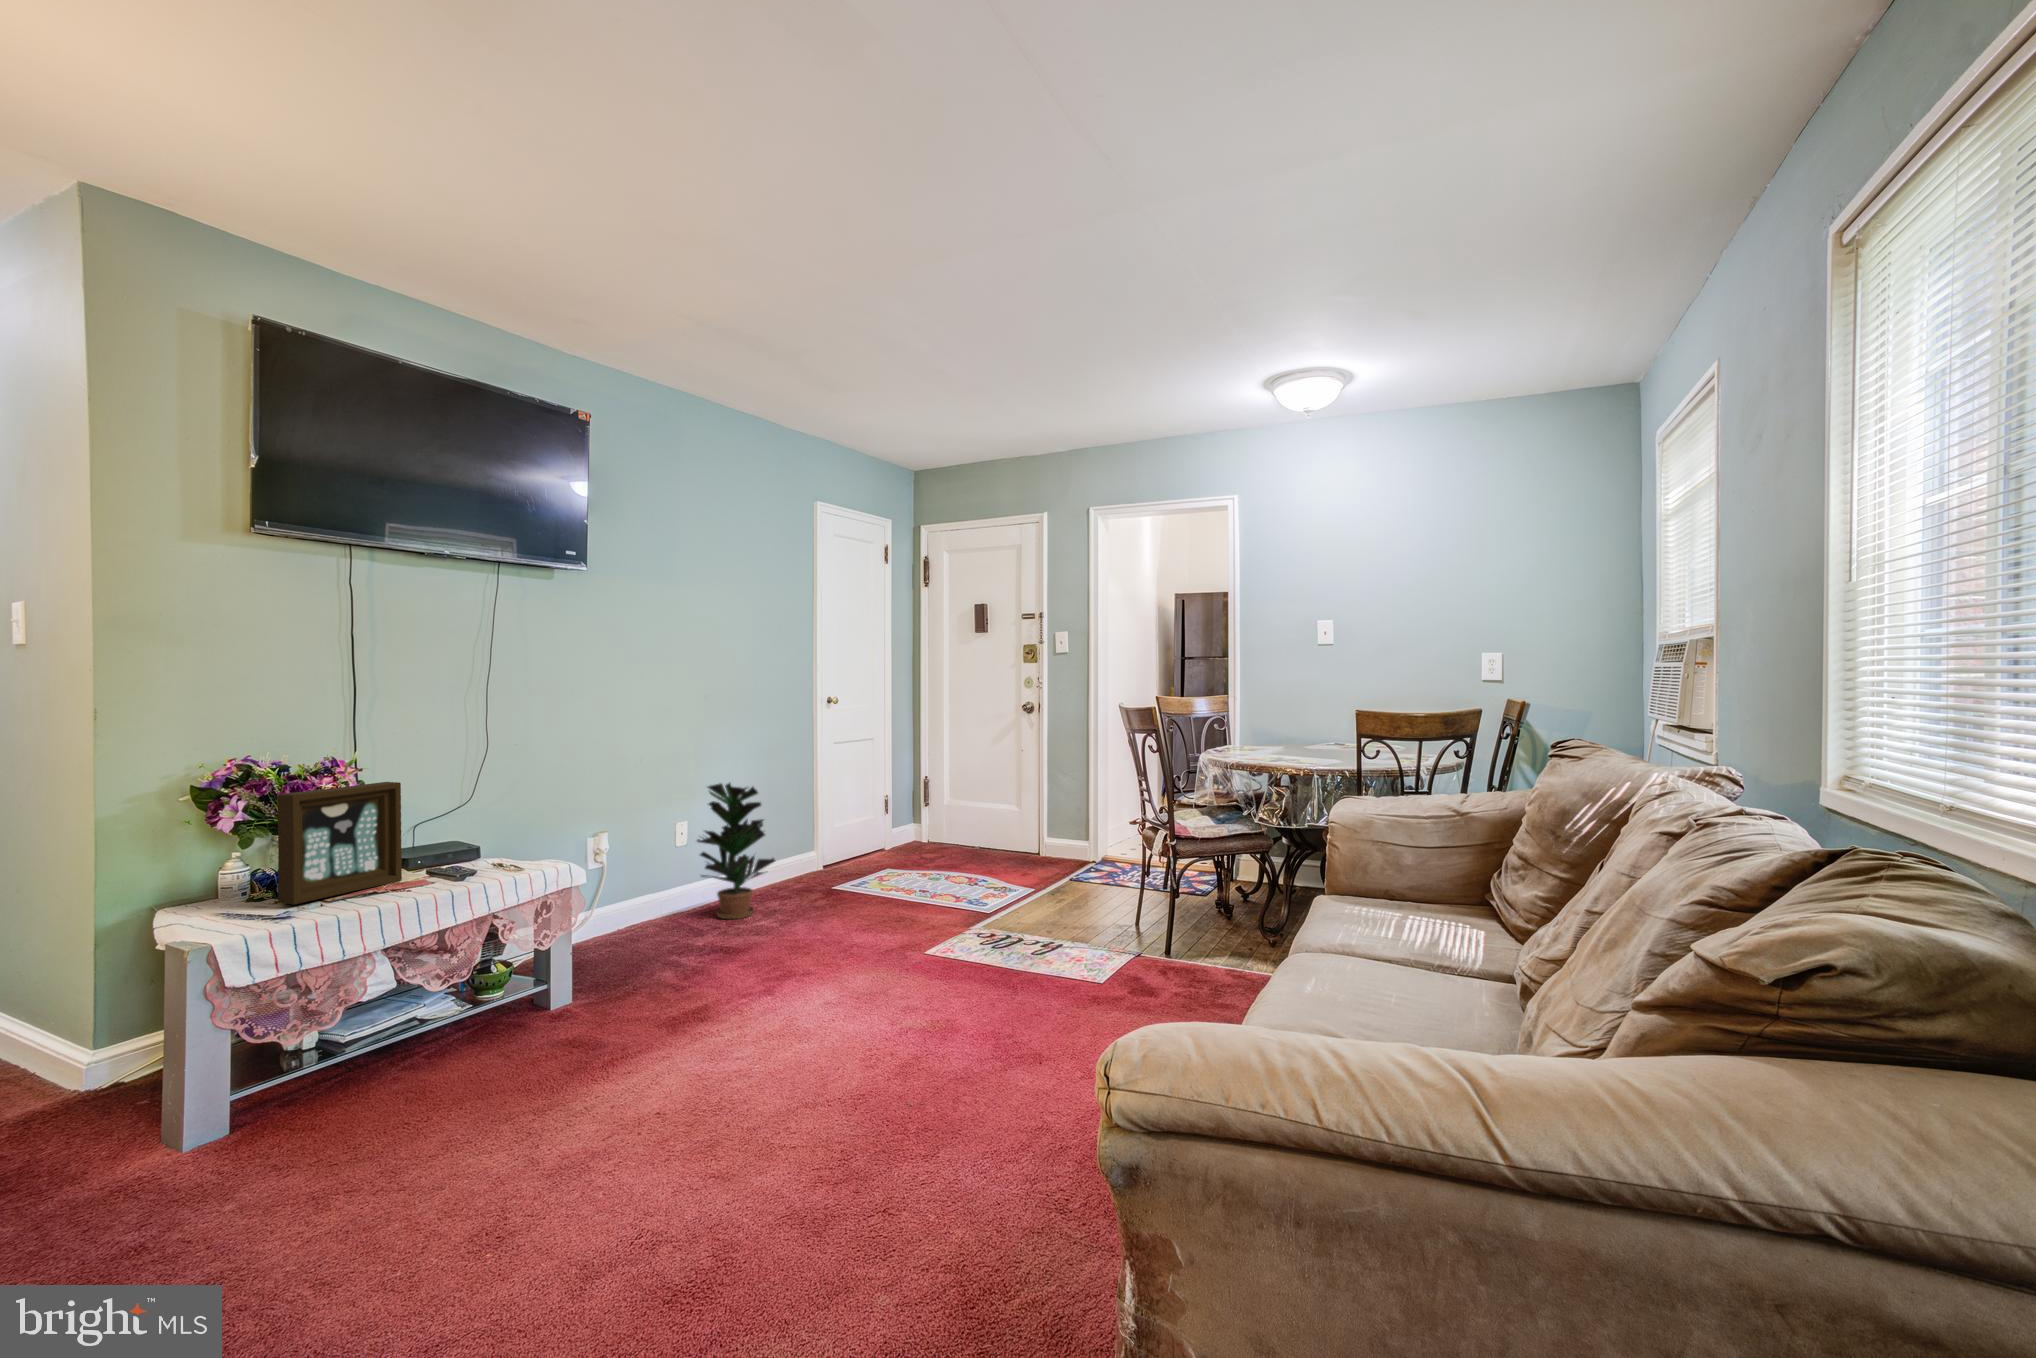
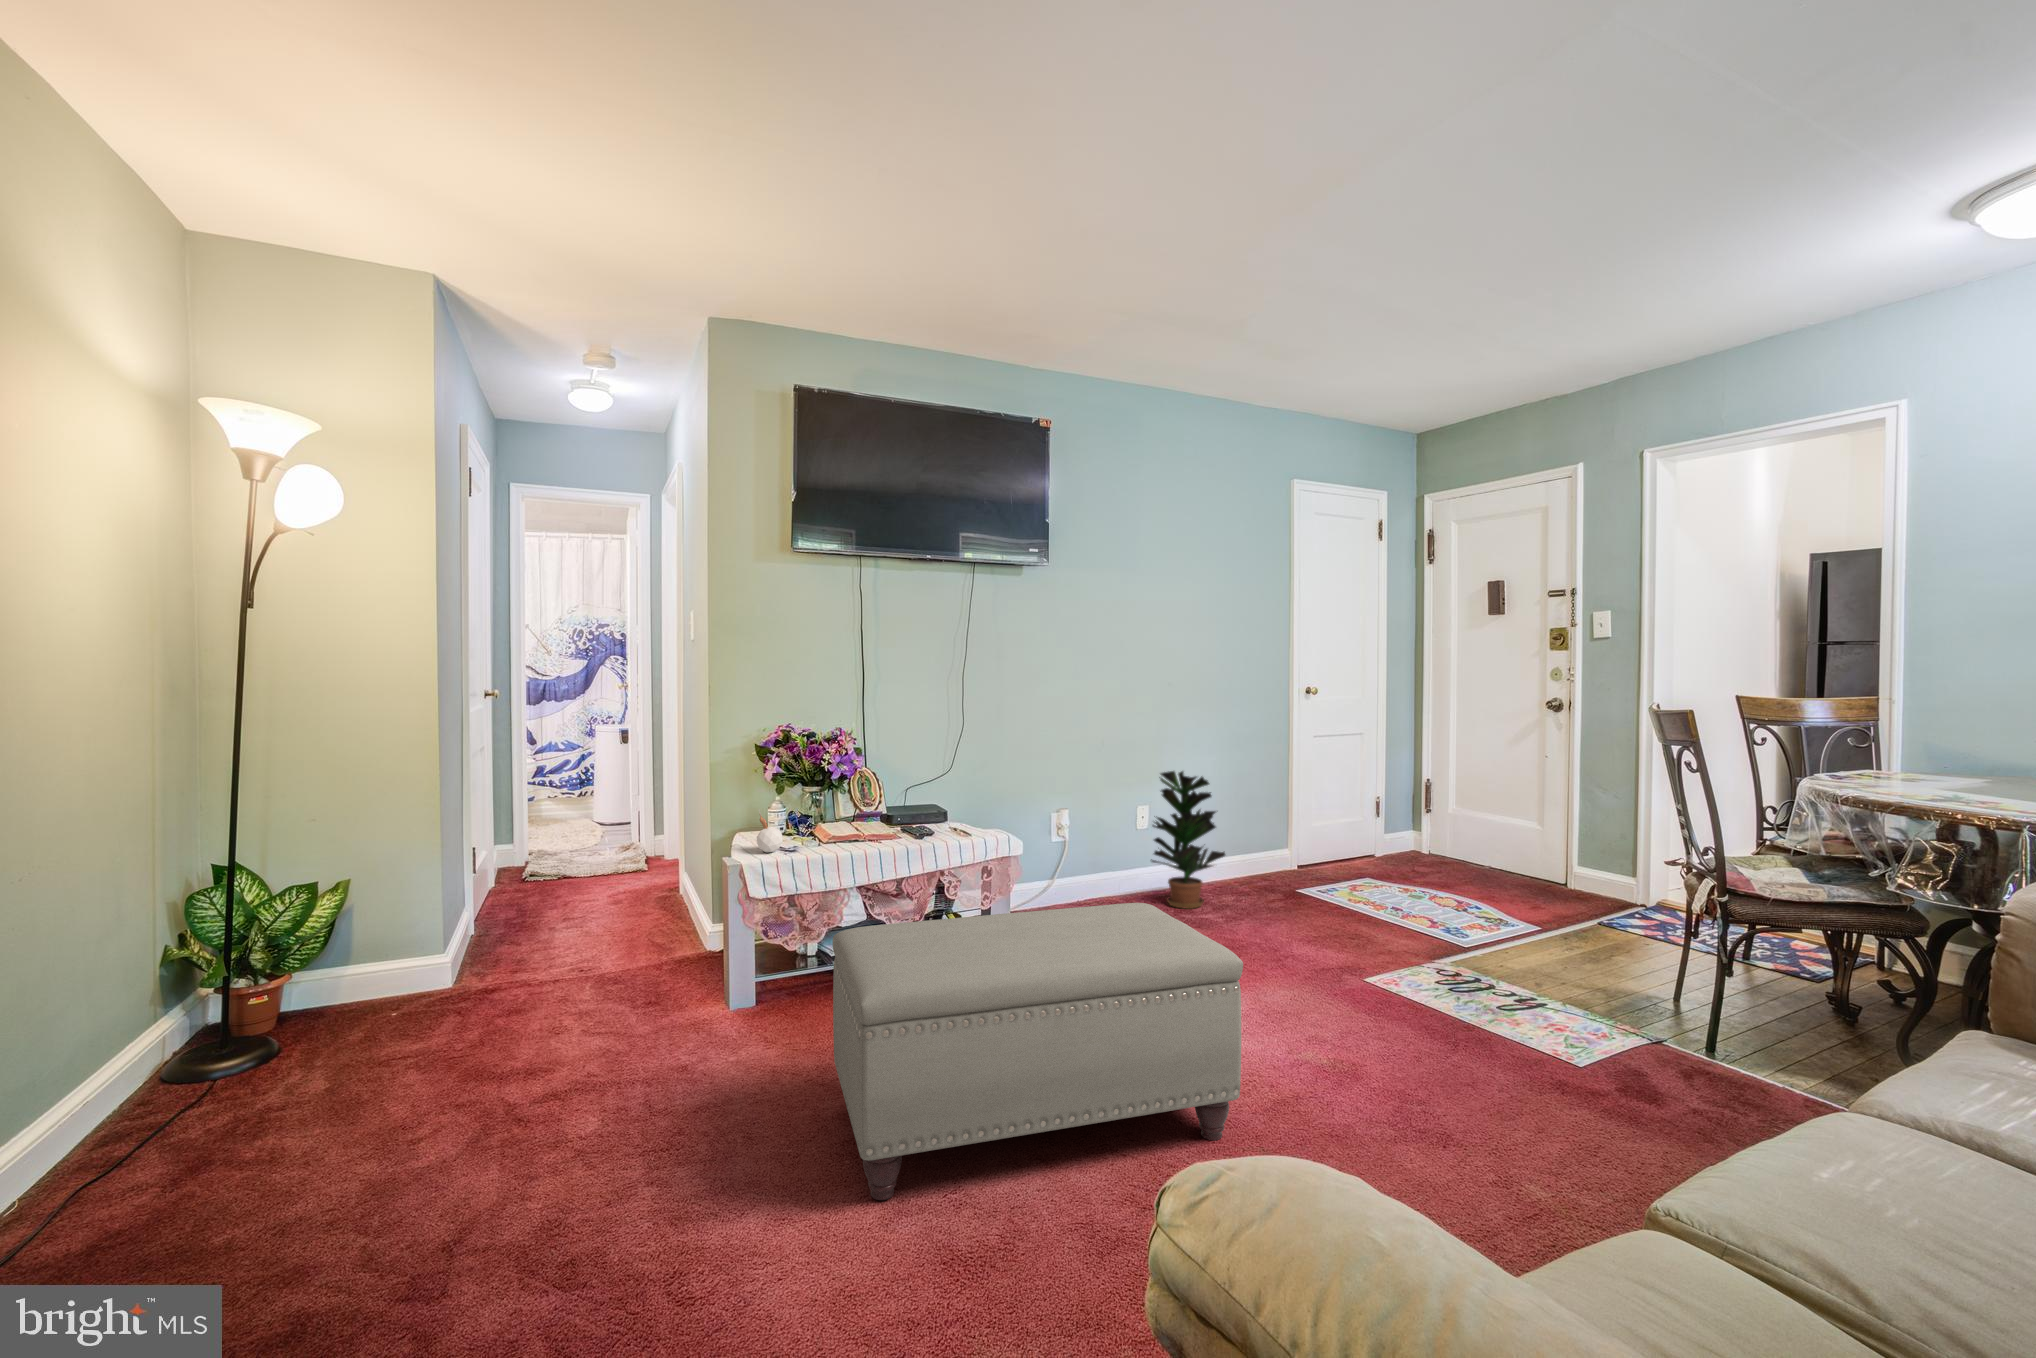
picture frame: present [277,782,402,905] -> none [794,749,879,842]
candle: none [228,869,270,924] -> present [757,814,783,852]
ottoman: none [420,910,888,1282] -> present [833,903,1243,1200]

